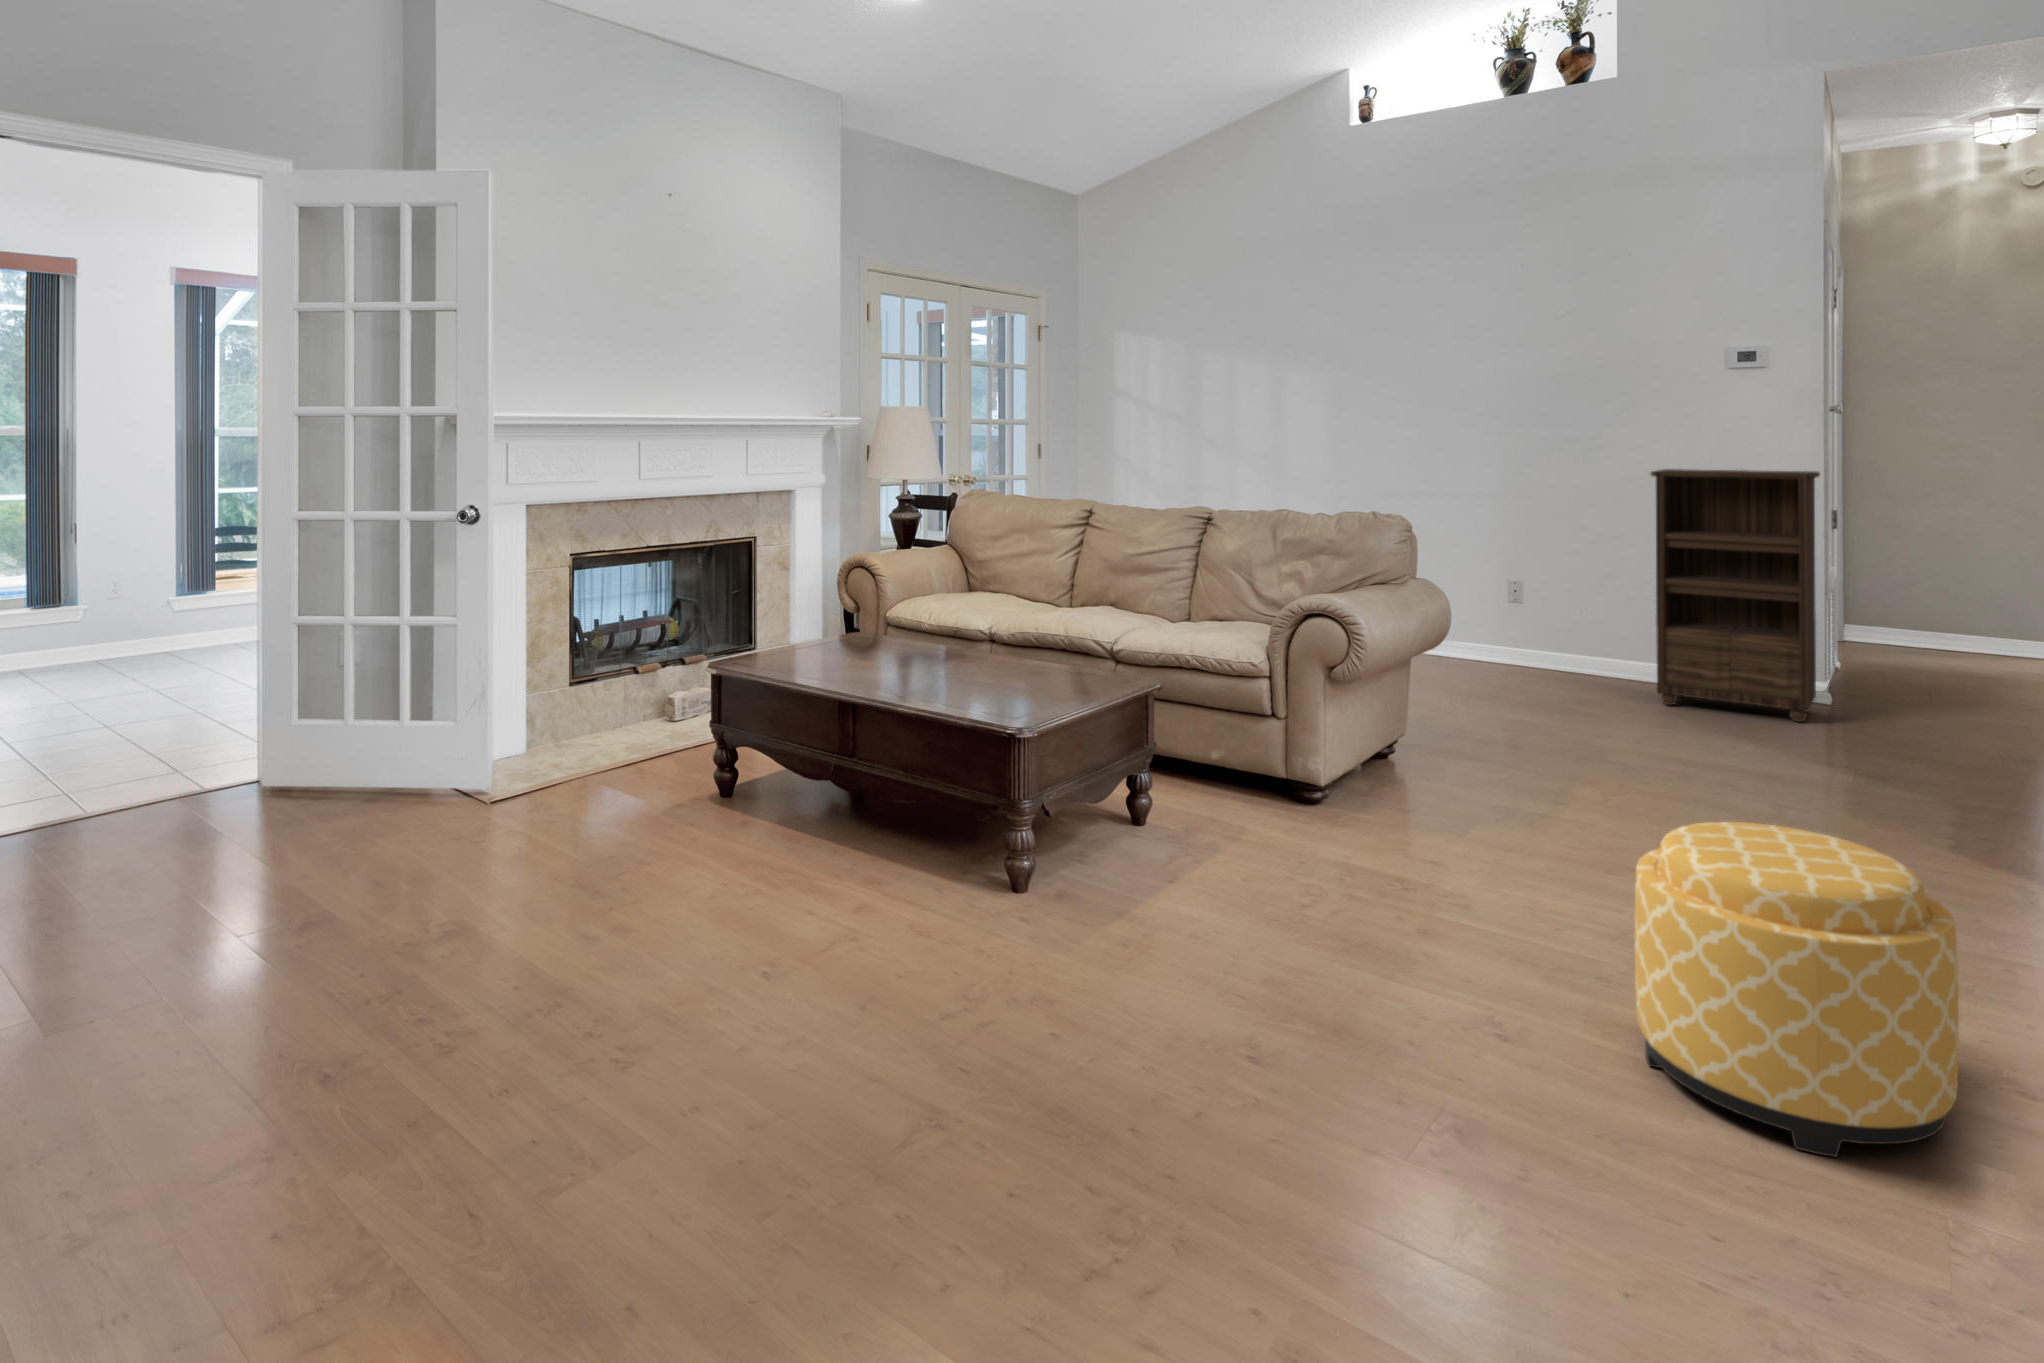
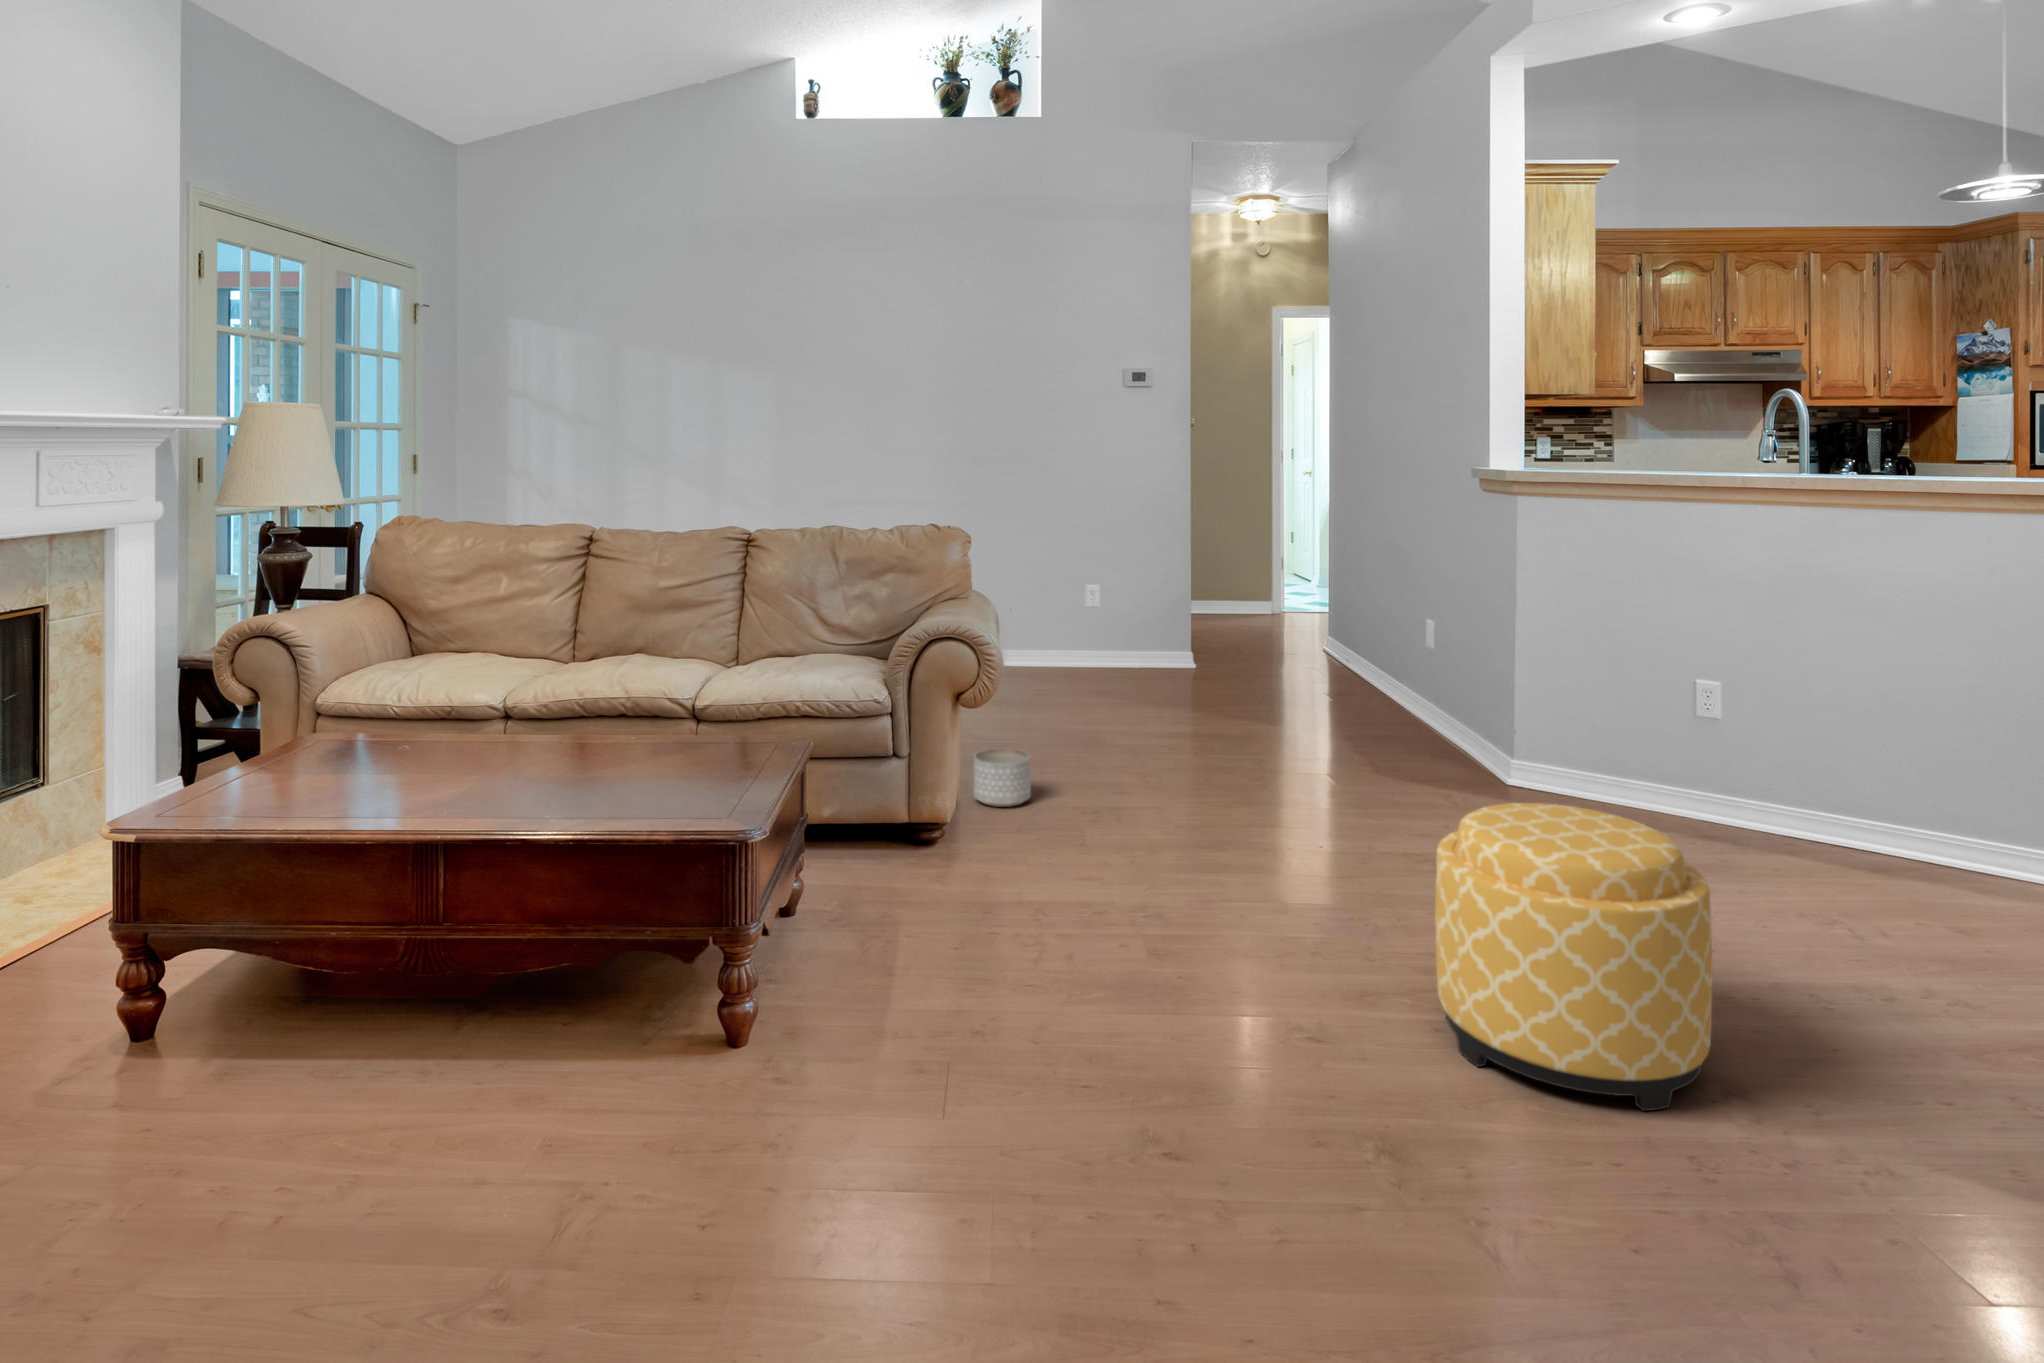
bookshelf: present [1651,469,1820,722] -> none [1088,475,1214,691]
planter: none [1398,729,1457,784] -> present [974,749,1031,807]

